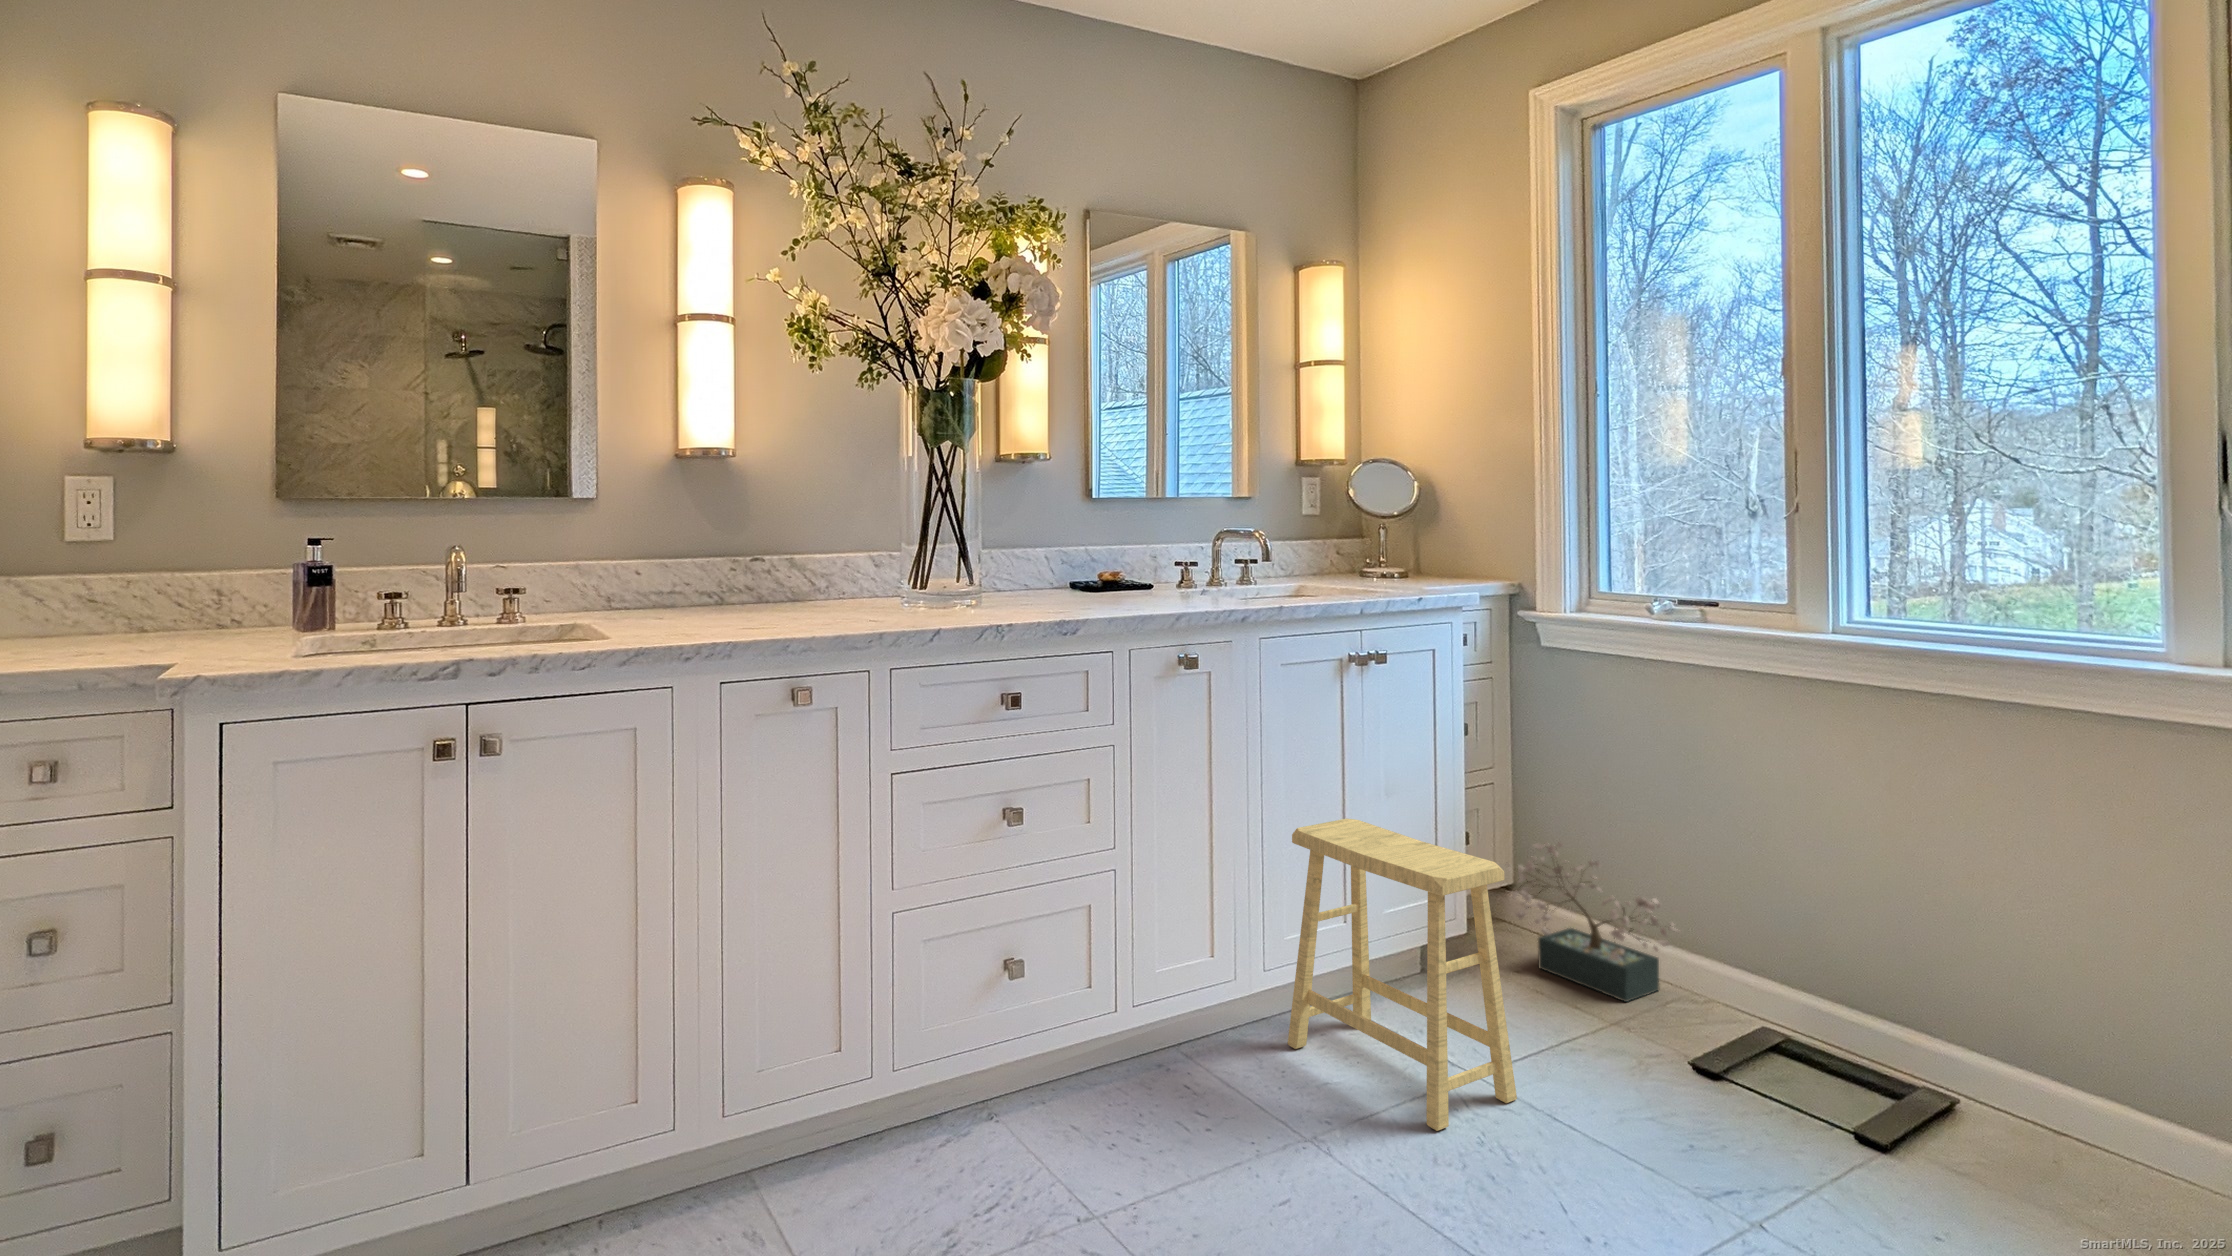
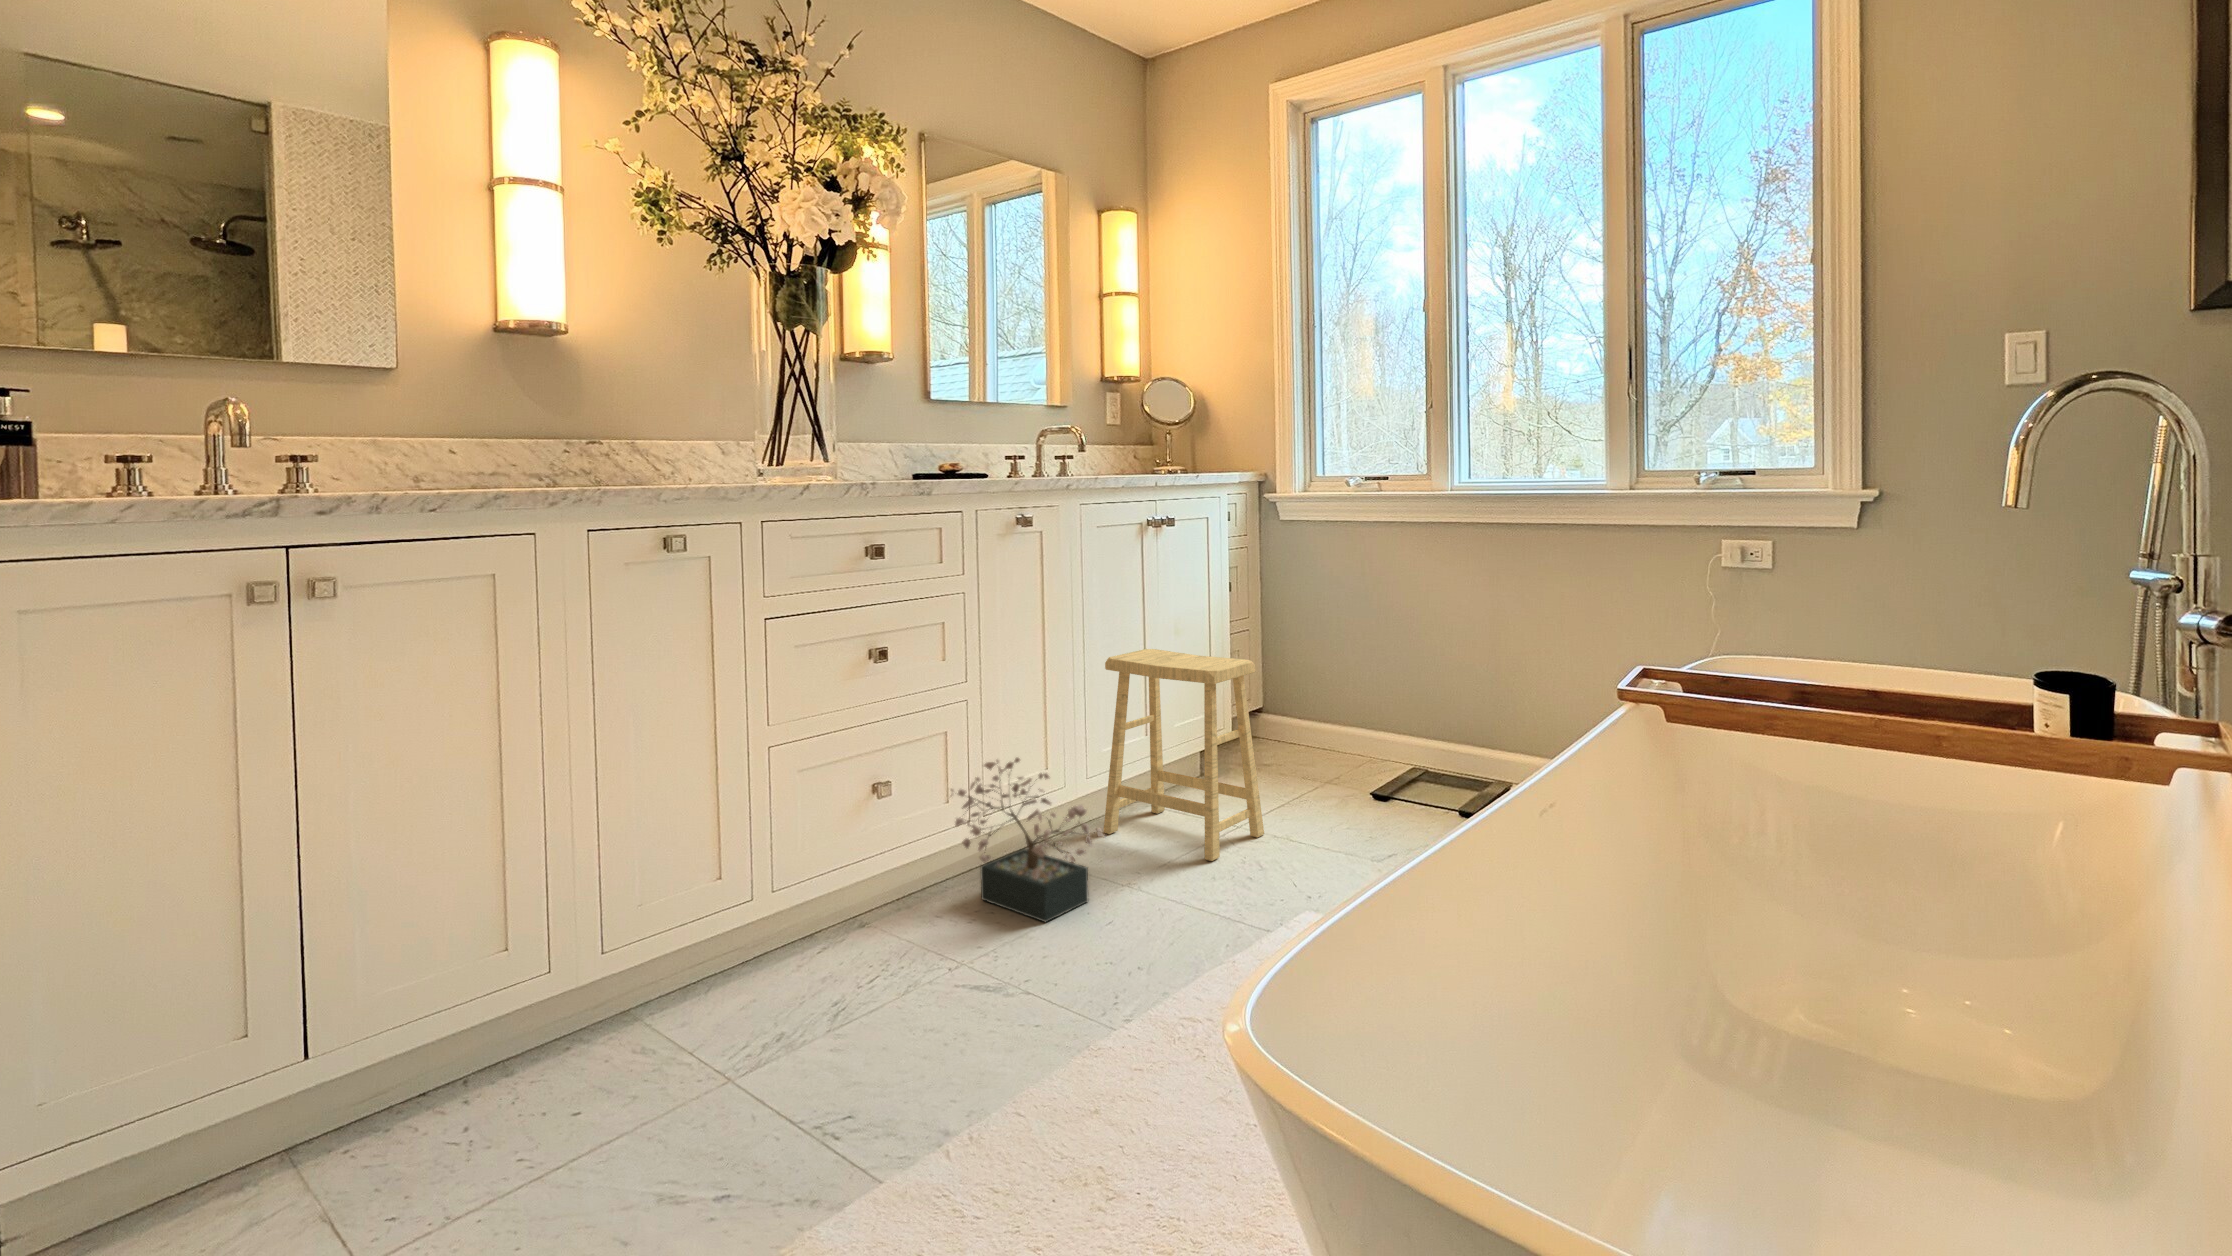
decorative plant: present [1507,842,1679,1002] -> present [951,758,1105,922]

